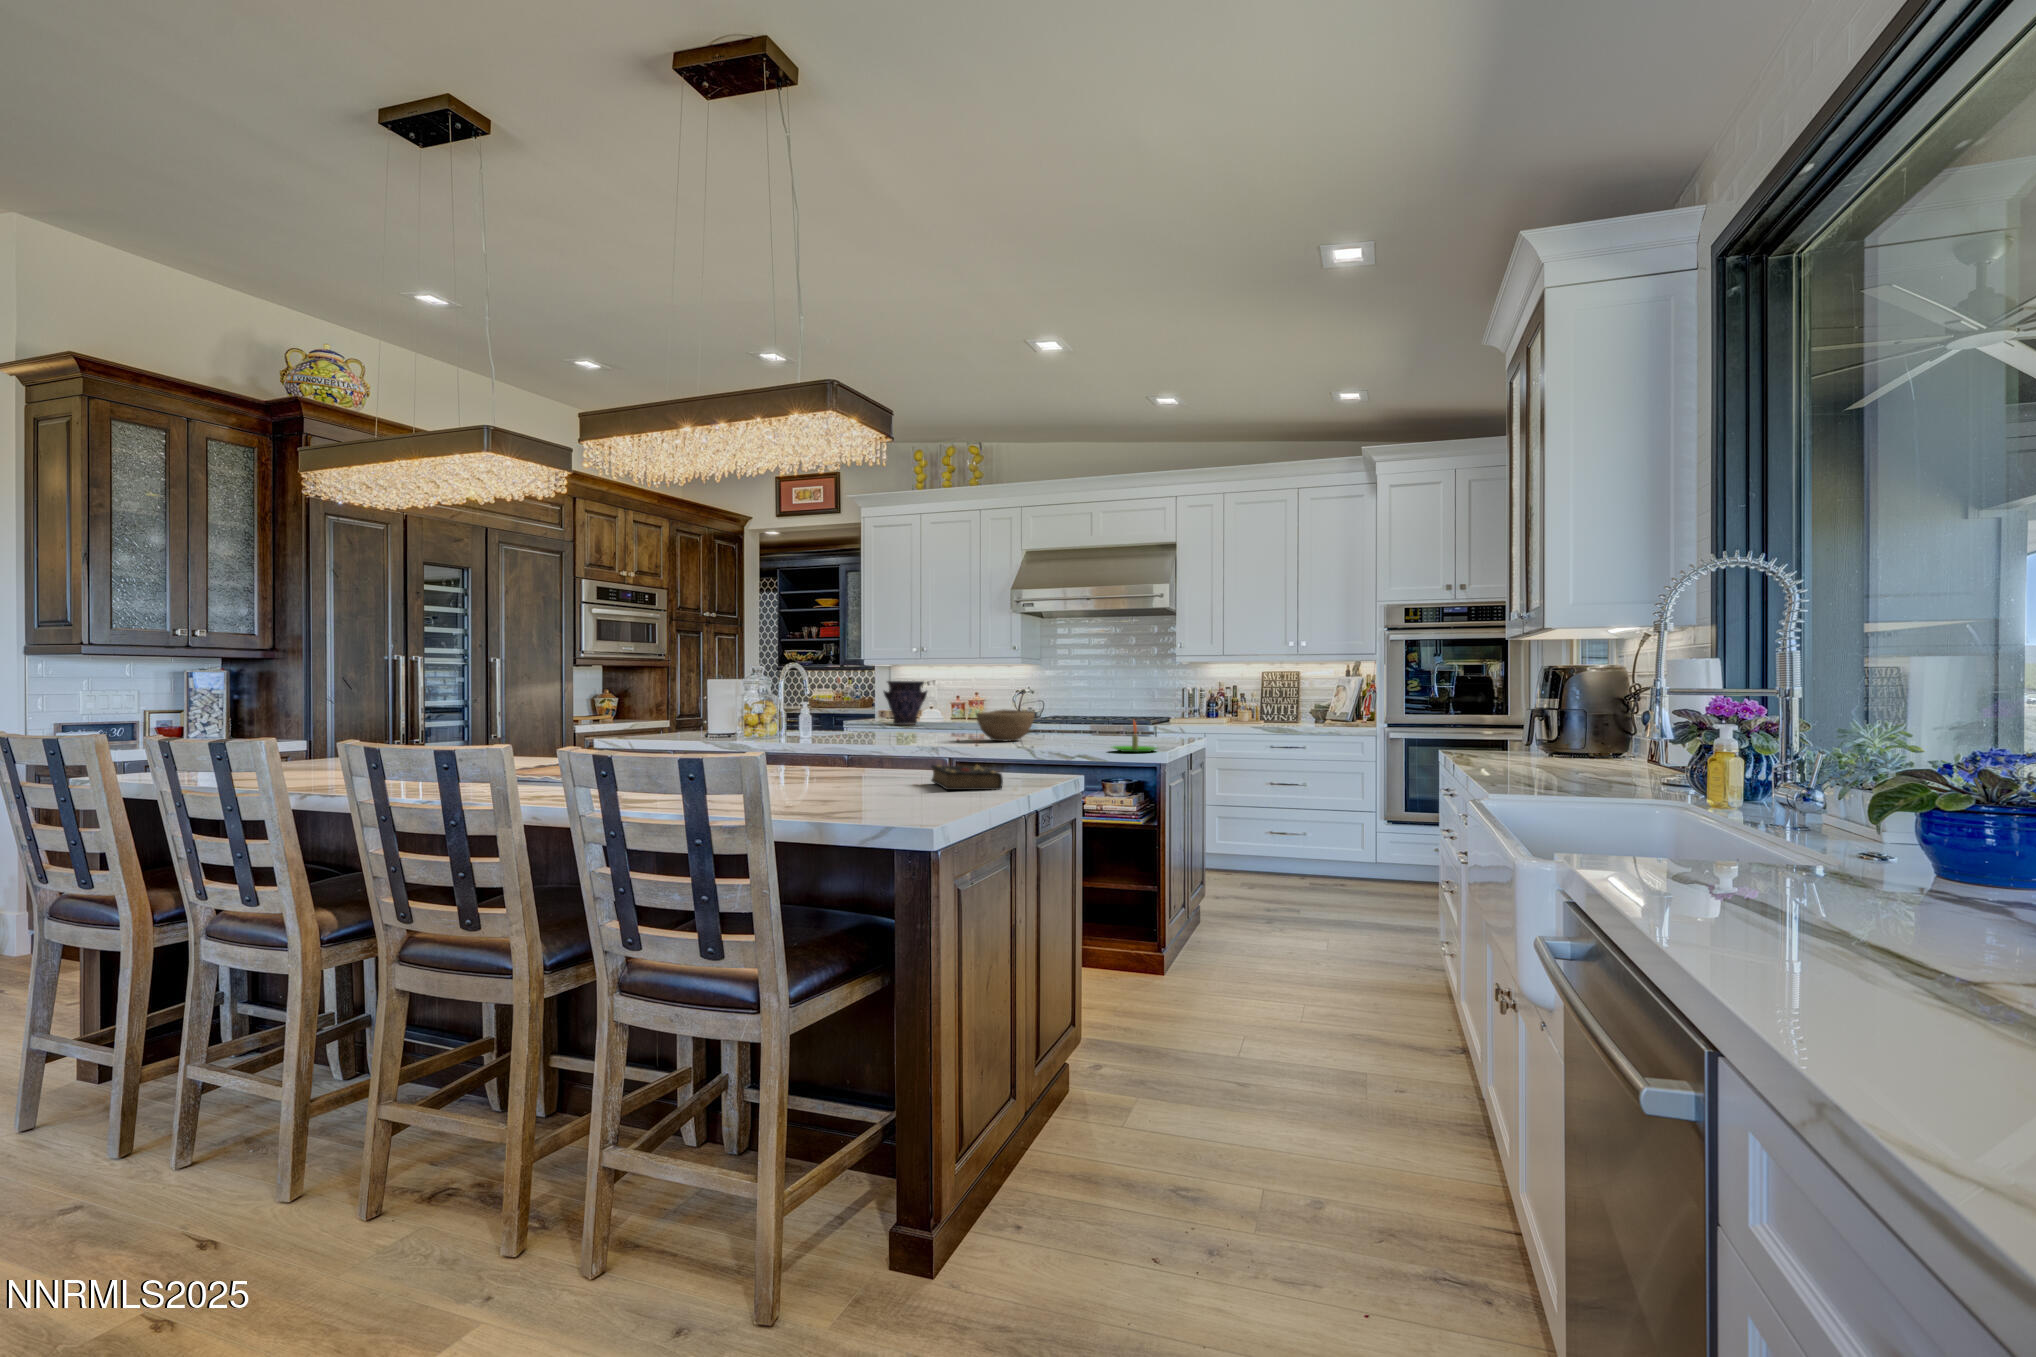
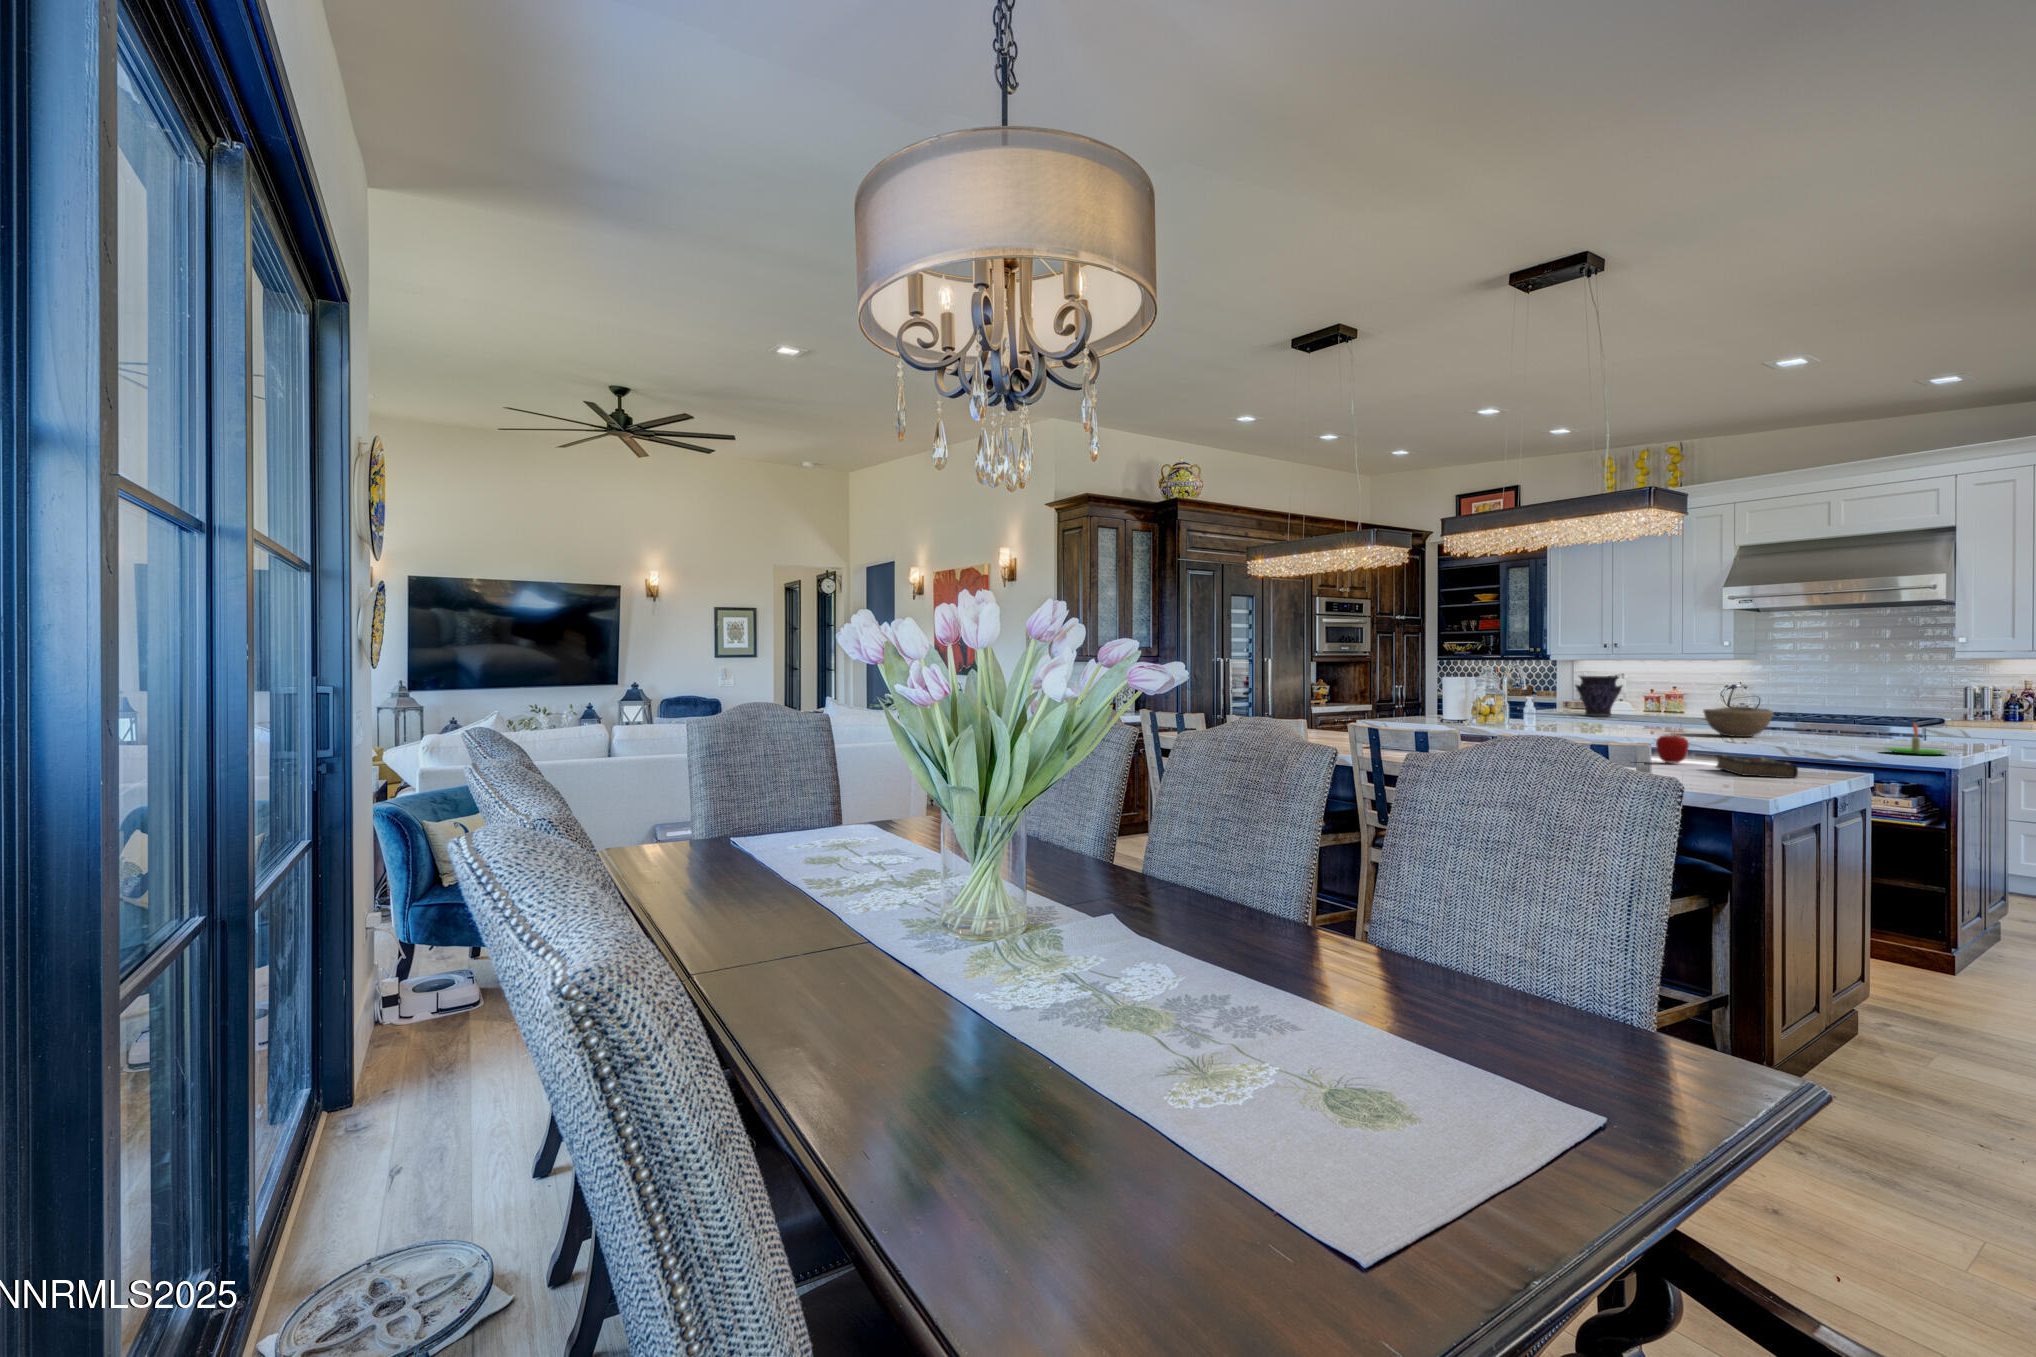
apple: none [878,740,913,778] -> present [1656,735,1689,763]

